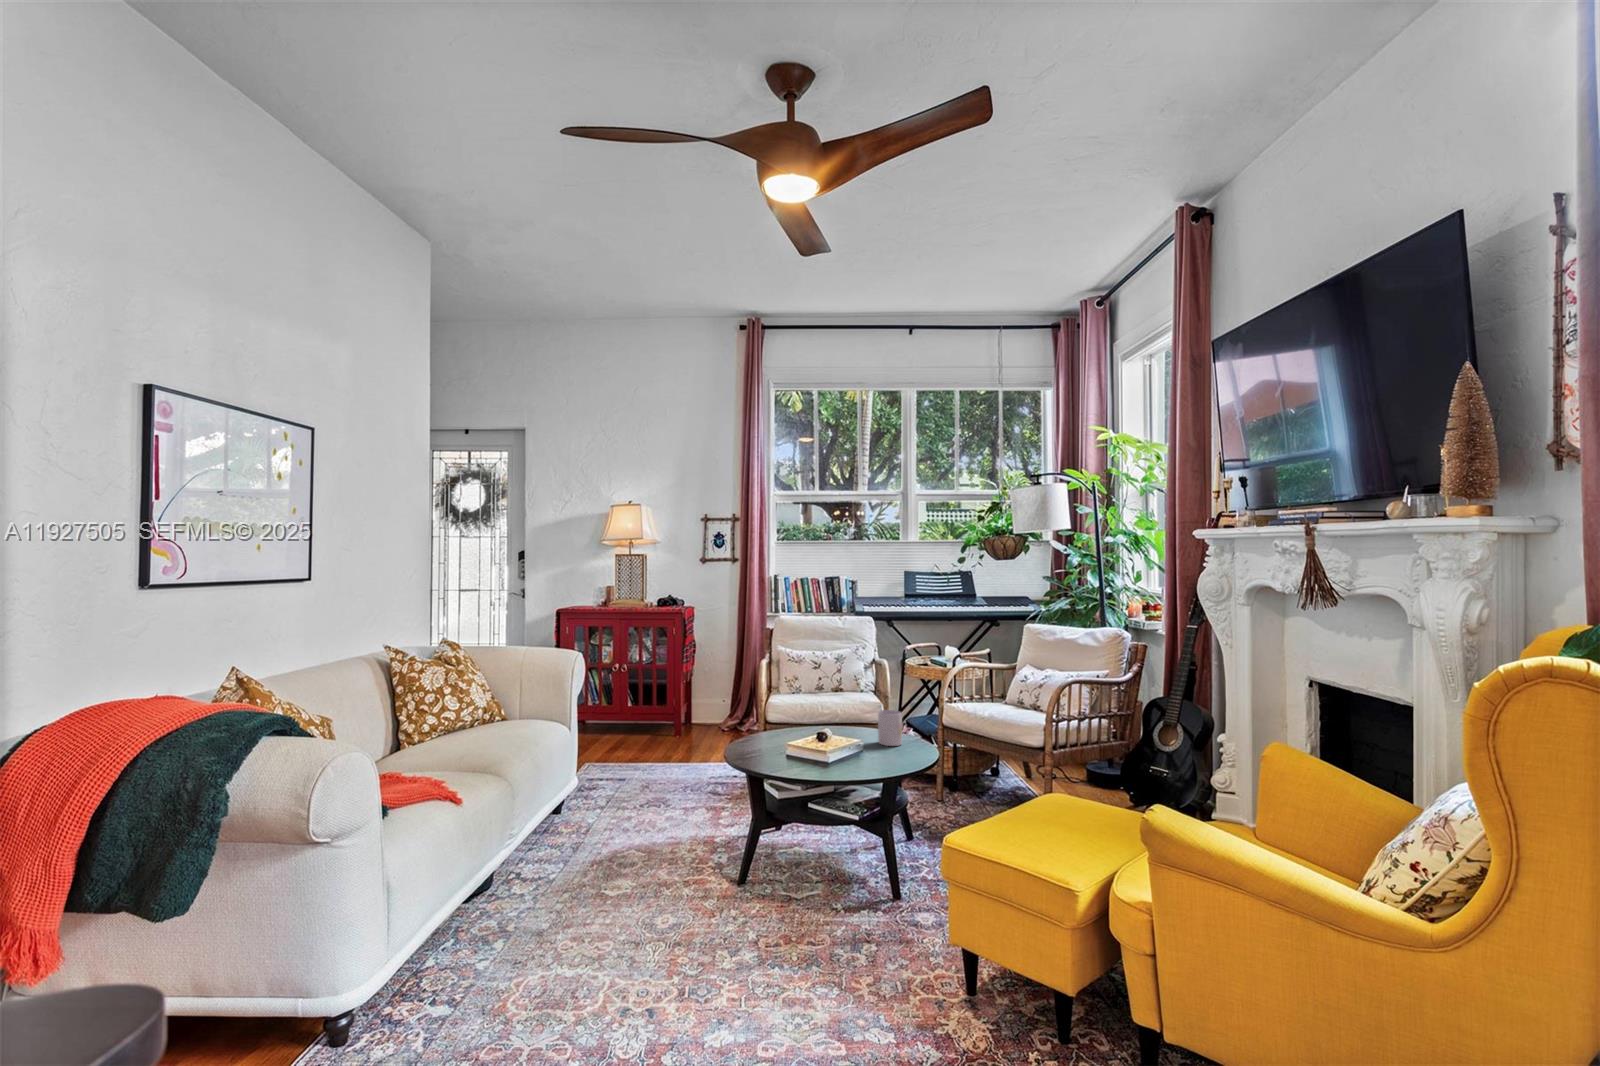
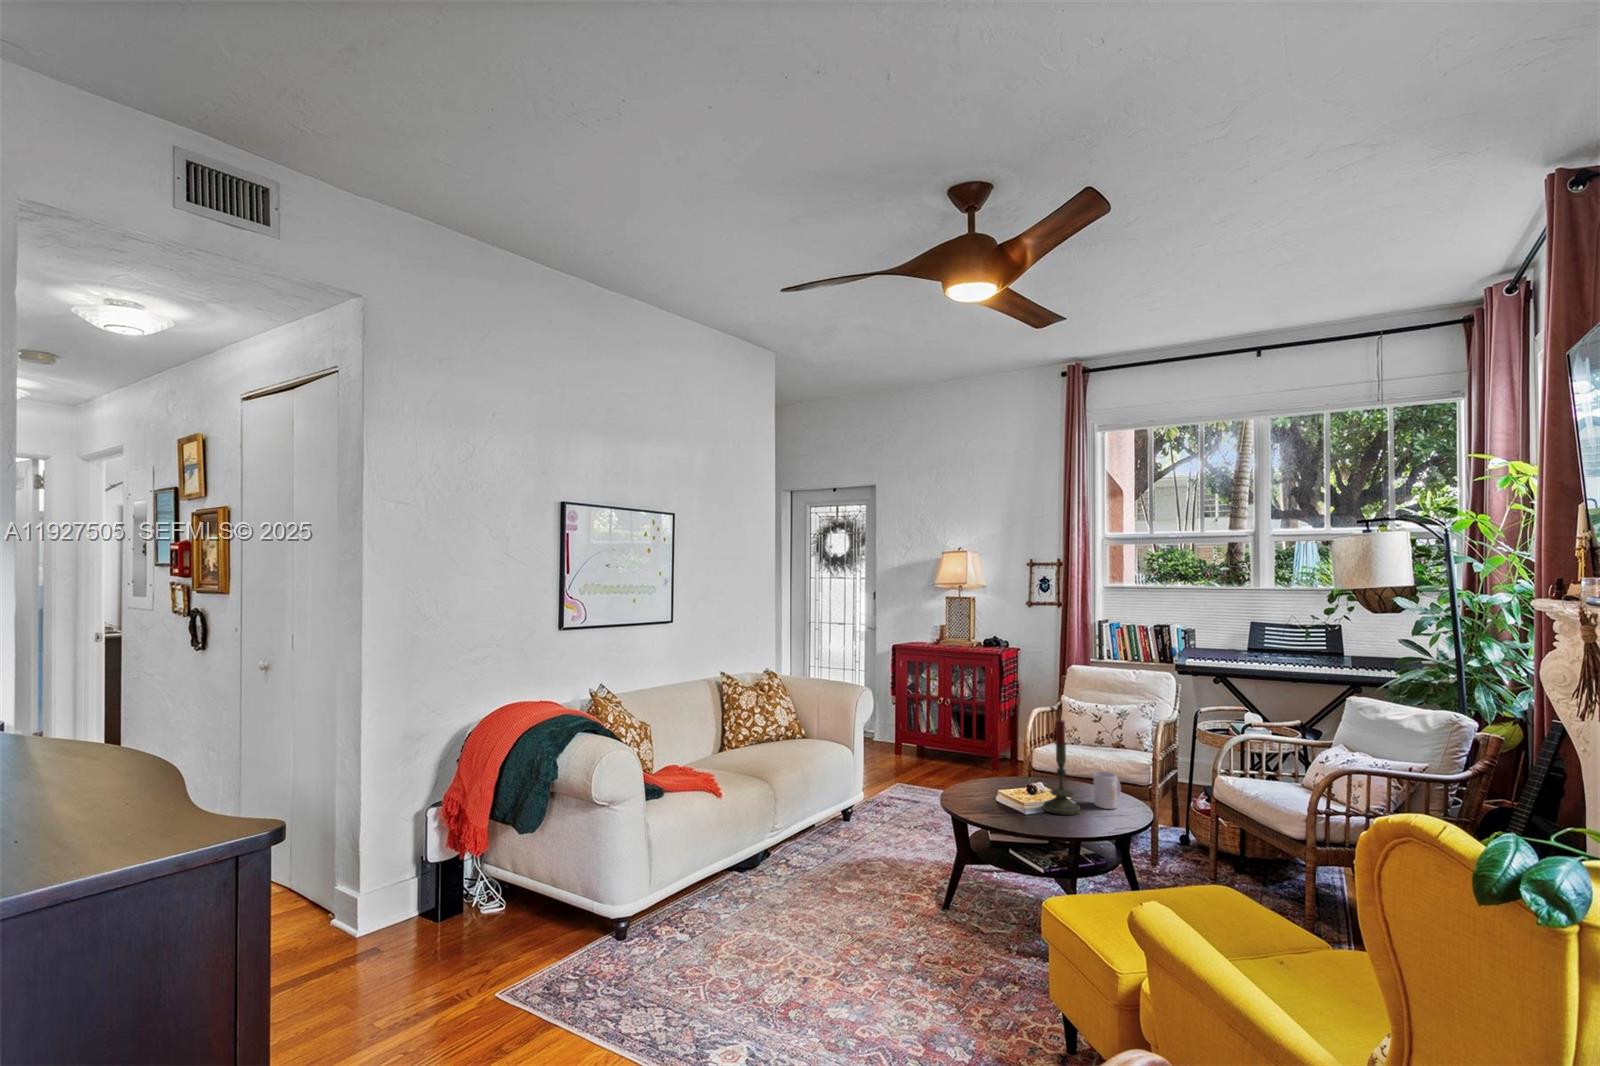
candle: none [840,658,877,758] -> present [1043,720,1080,815]

